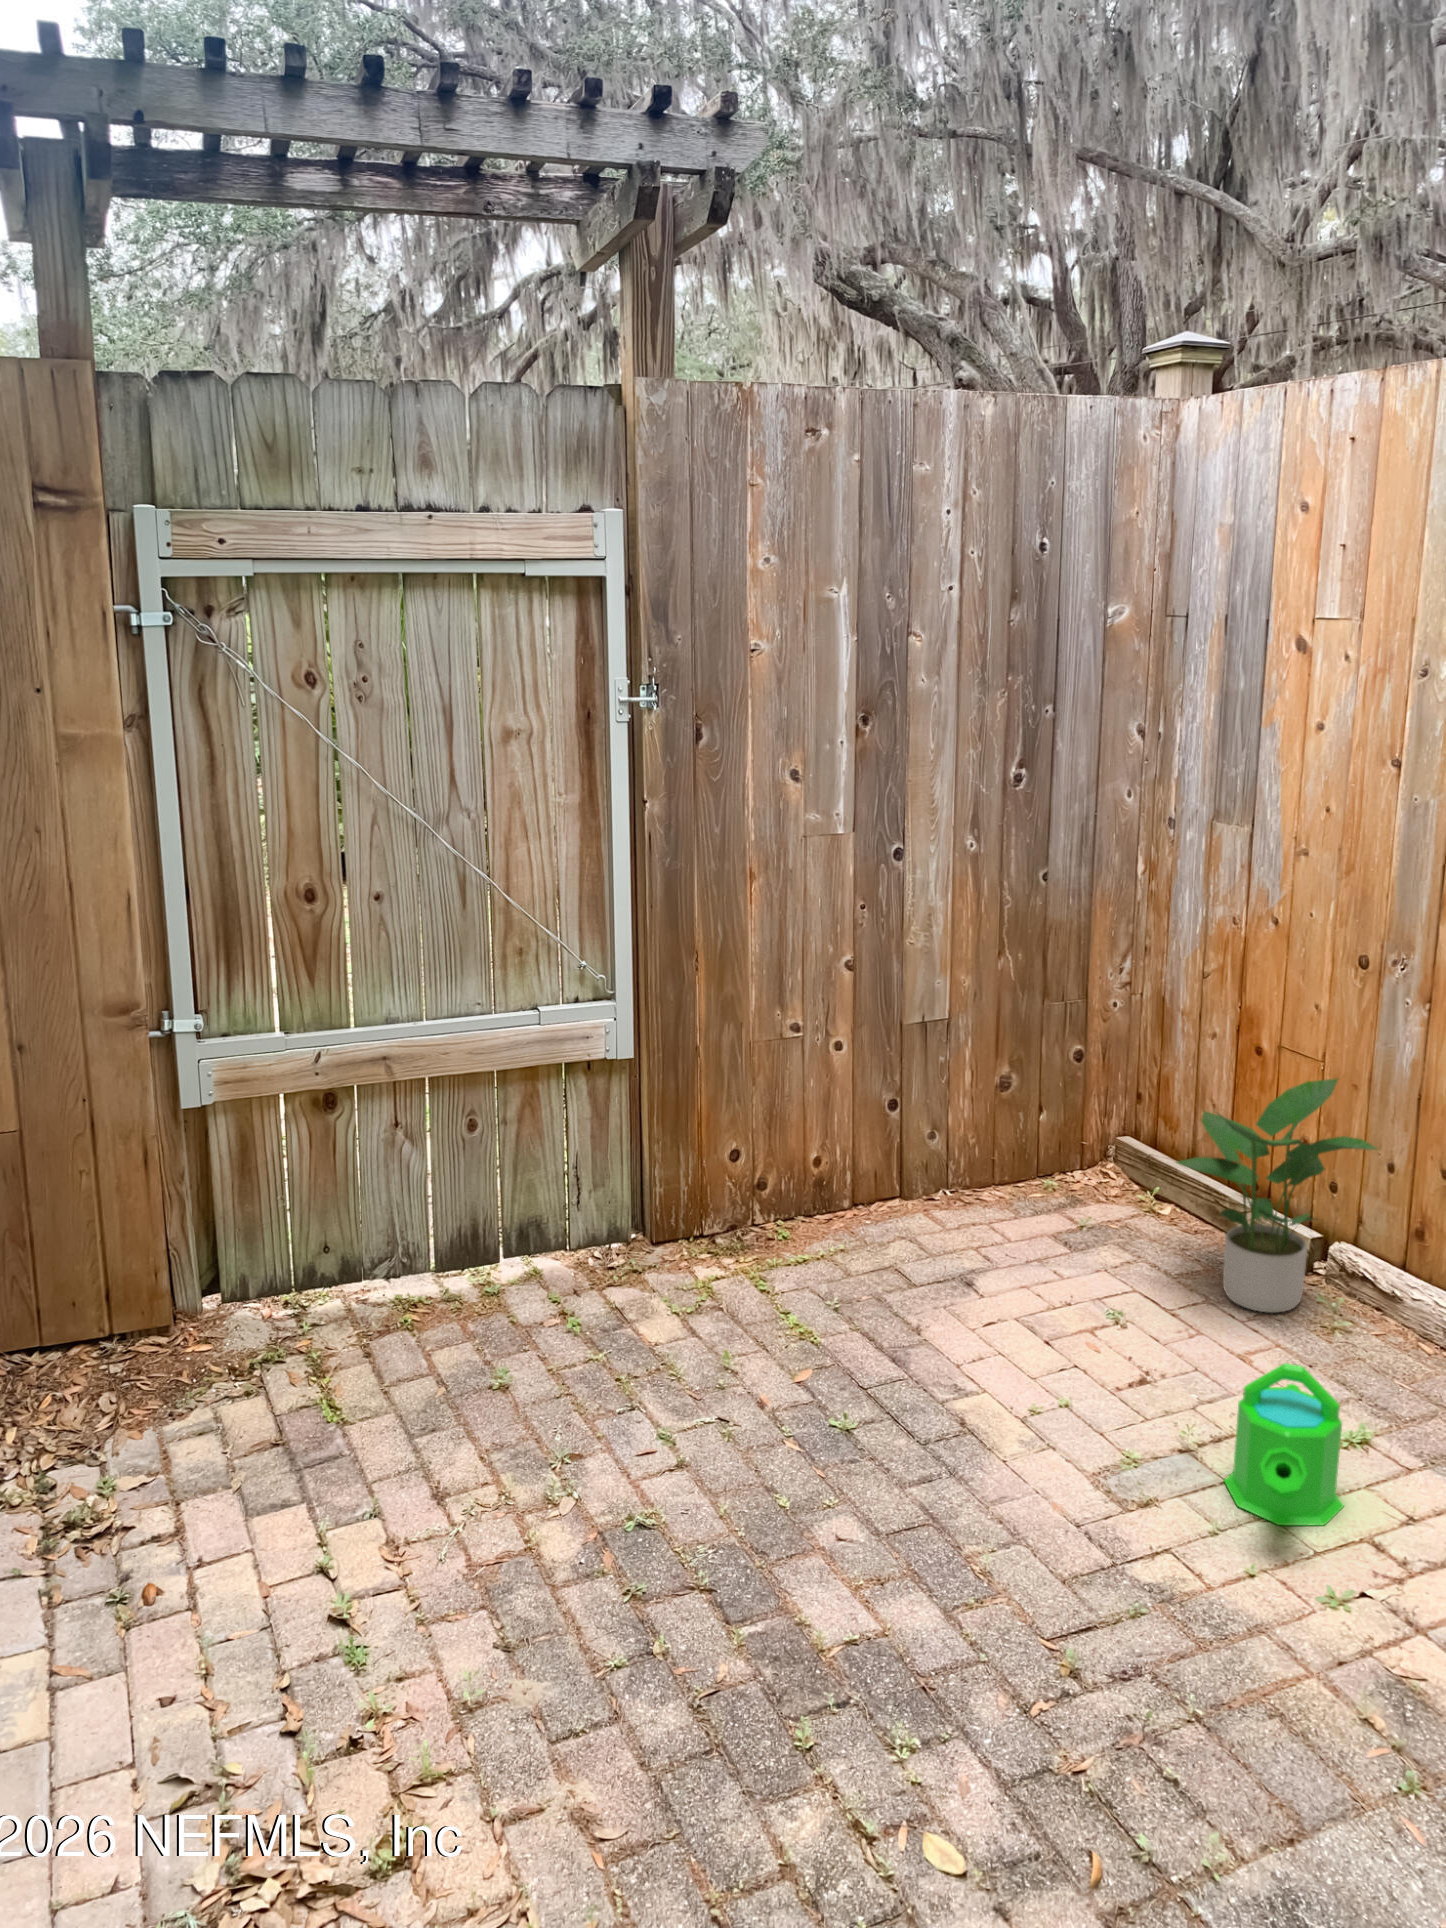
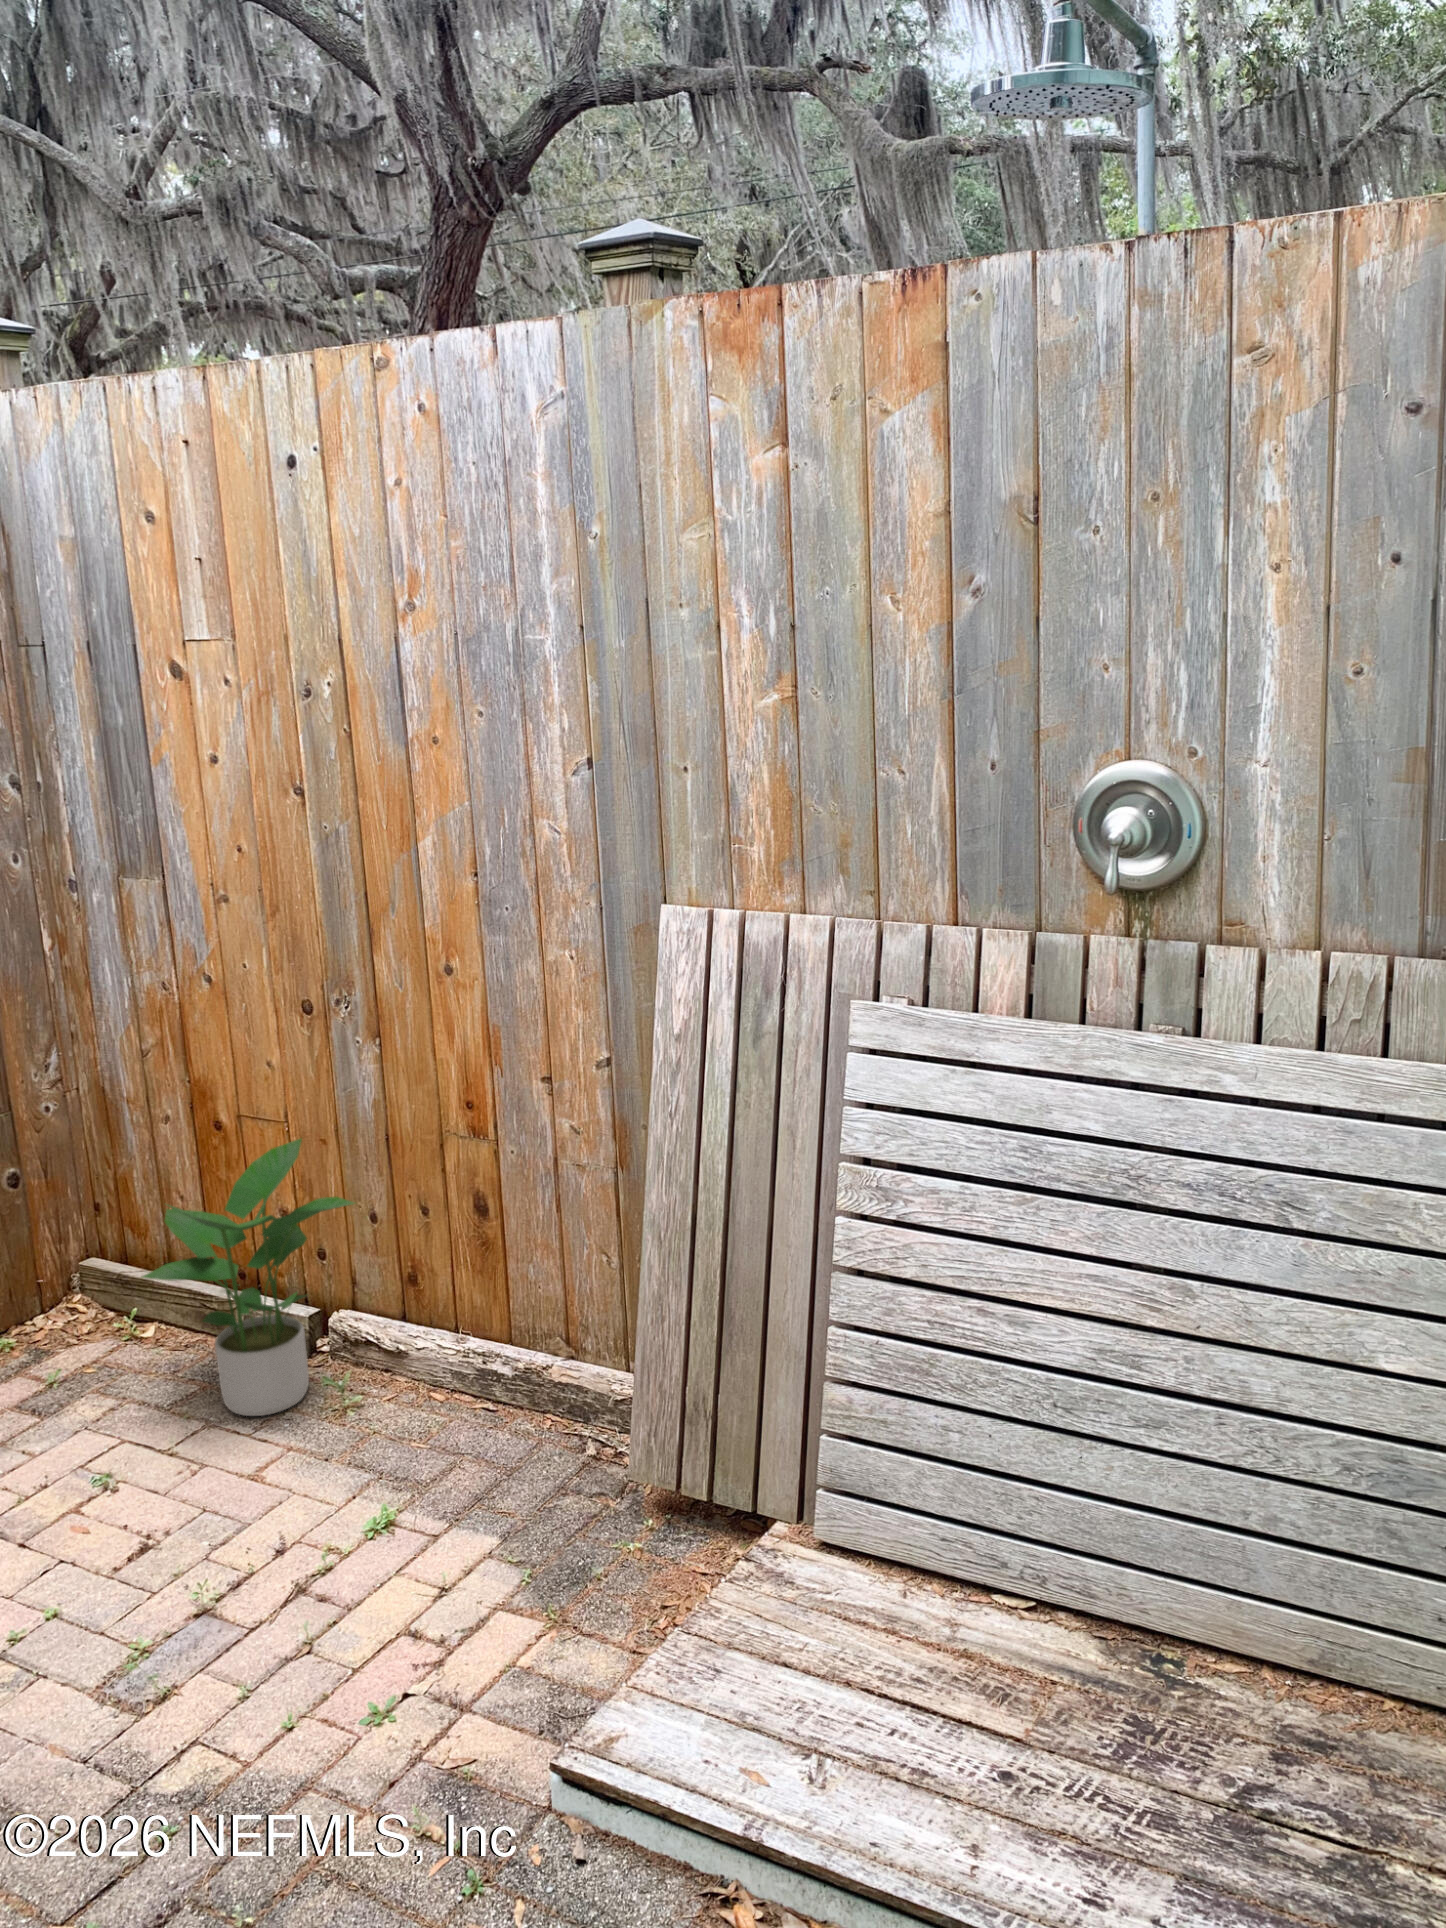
watering can: present [1224,1363,1343,1525] -> none [246,1469,378,1655]

